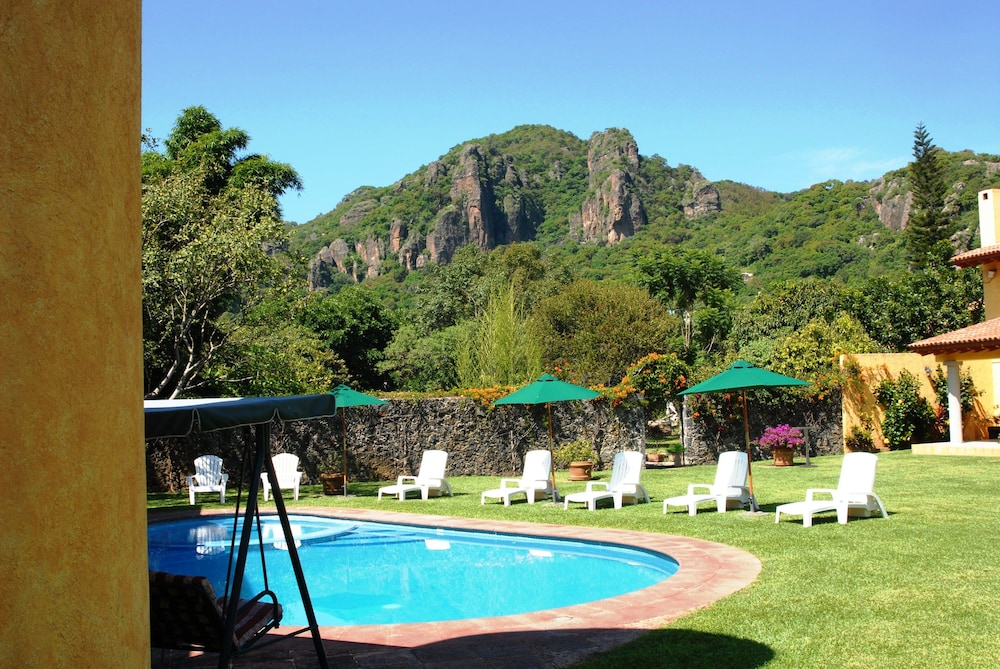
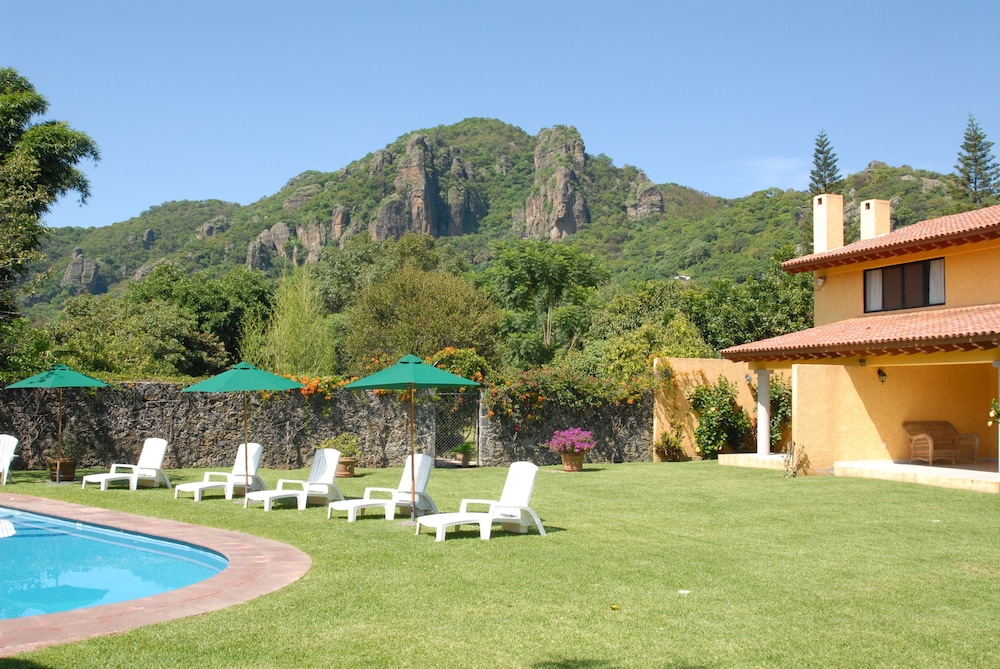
pedestal table: present [793,427,819,467] -> none [577,431,604,473]

